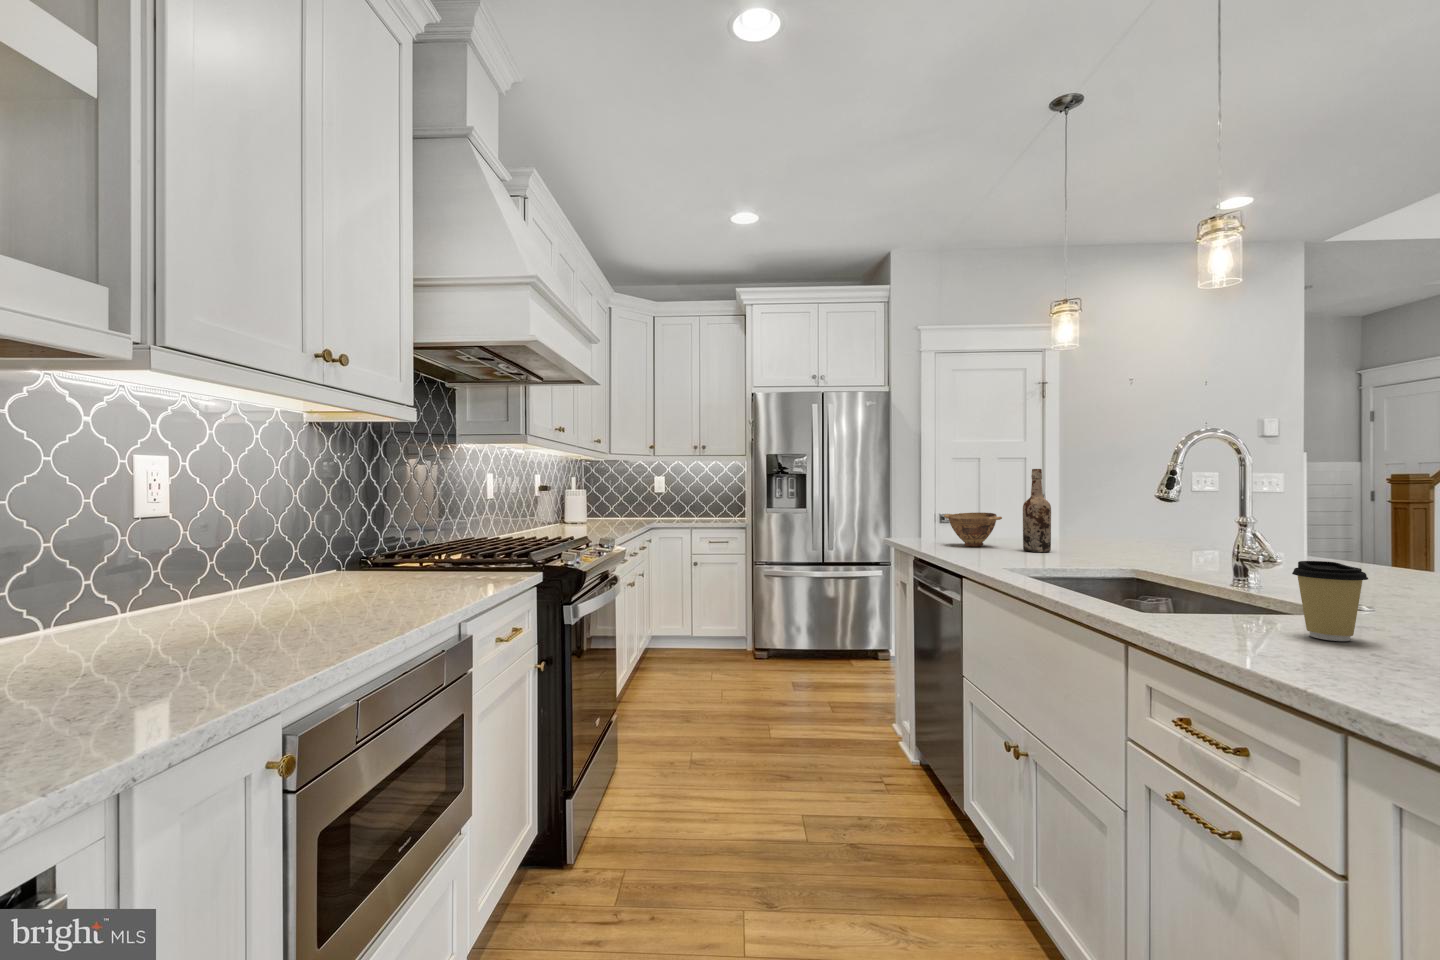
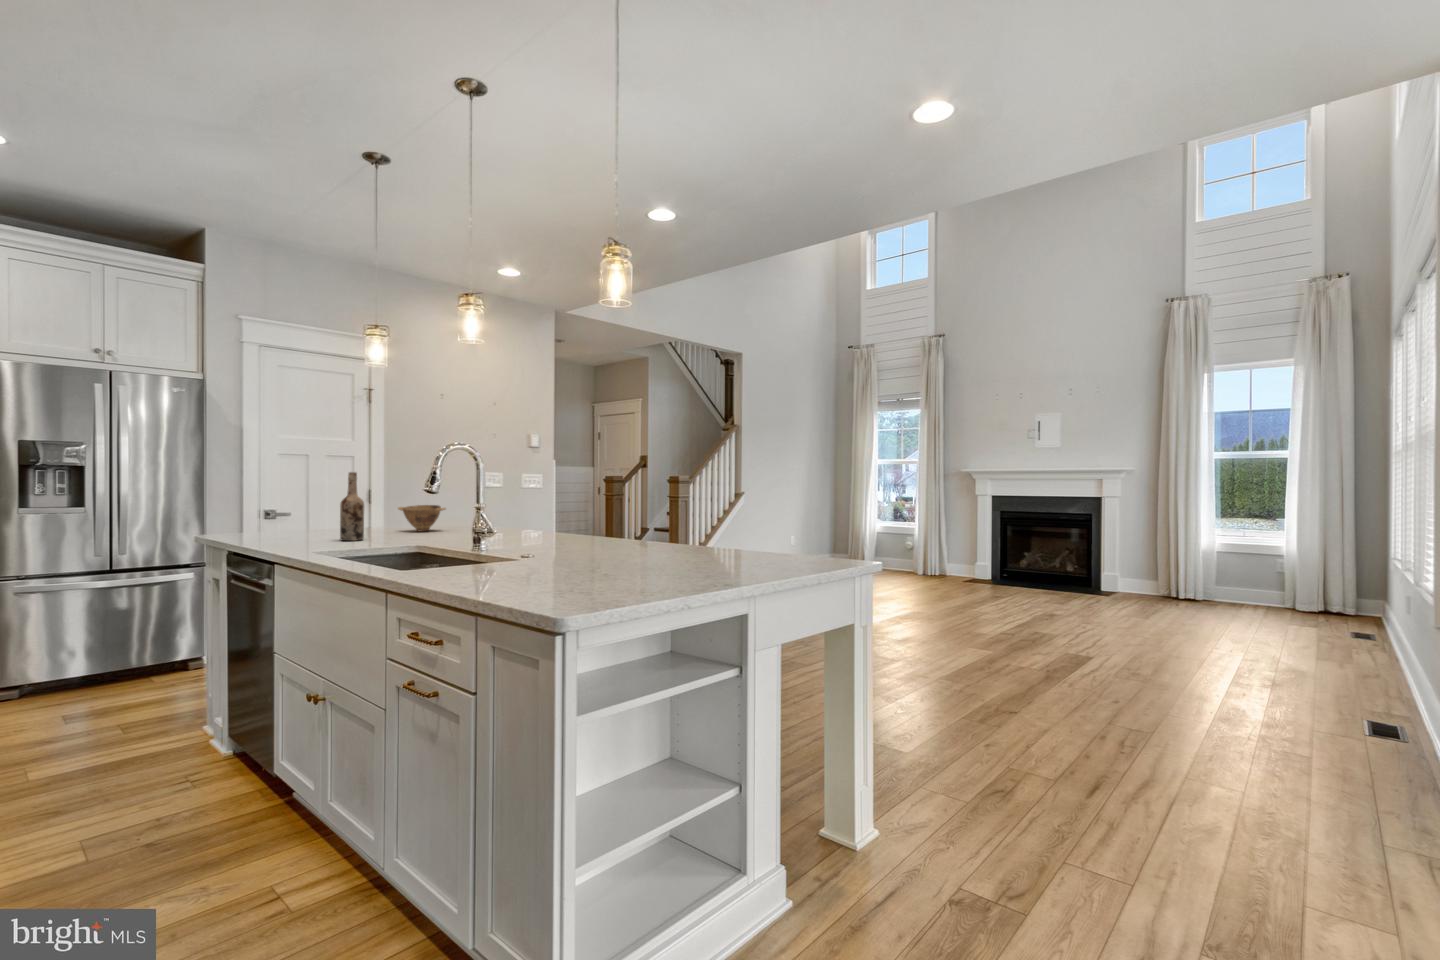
bowl: present [944,513,1002,546] -> present [398,505,445,531]
coffee cup: present [1292,561,1368,641] -> none [472,535,503,577]

